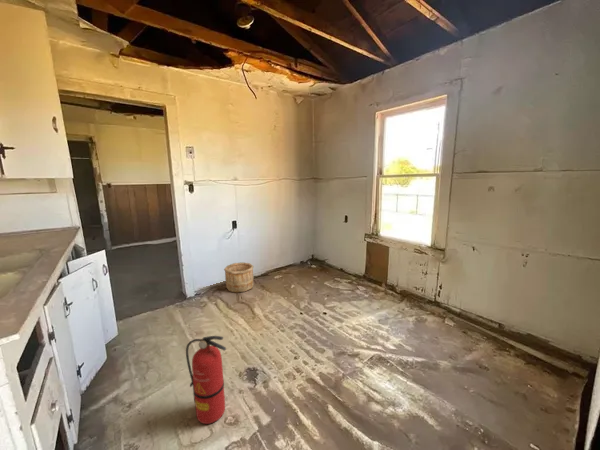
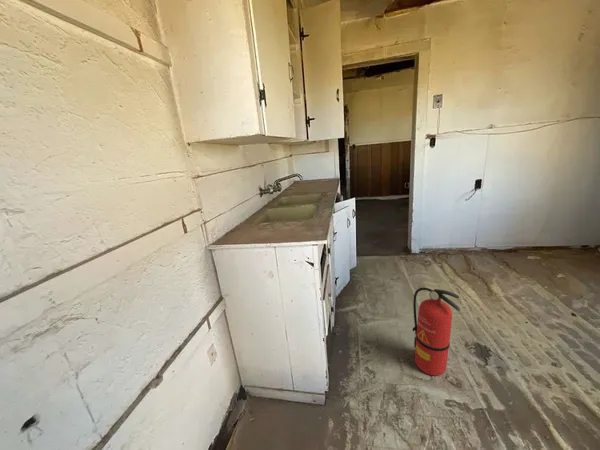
wooden bucket: present [224,262,253,293] -> none [456,229,497,263]

